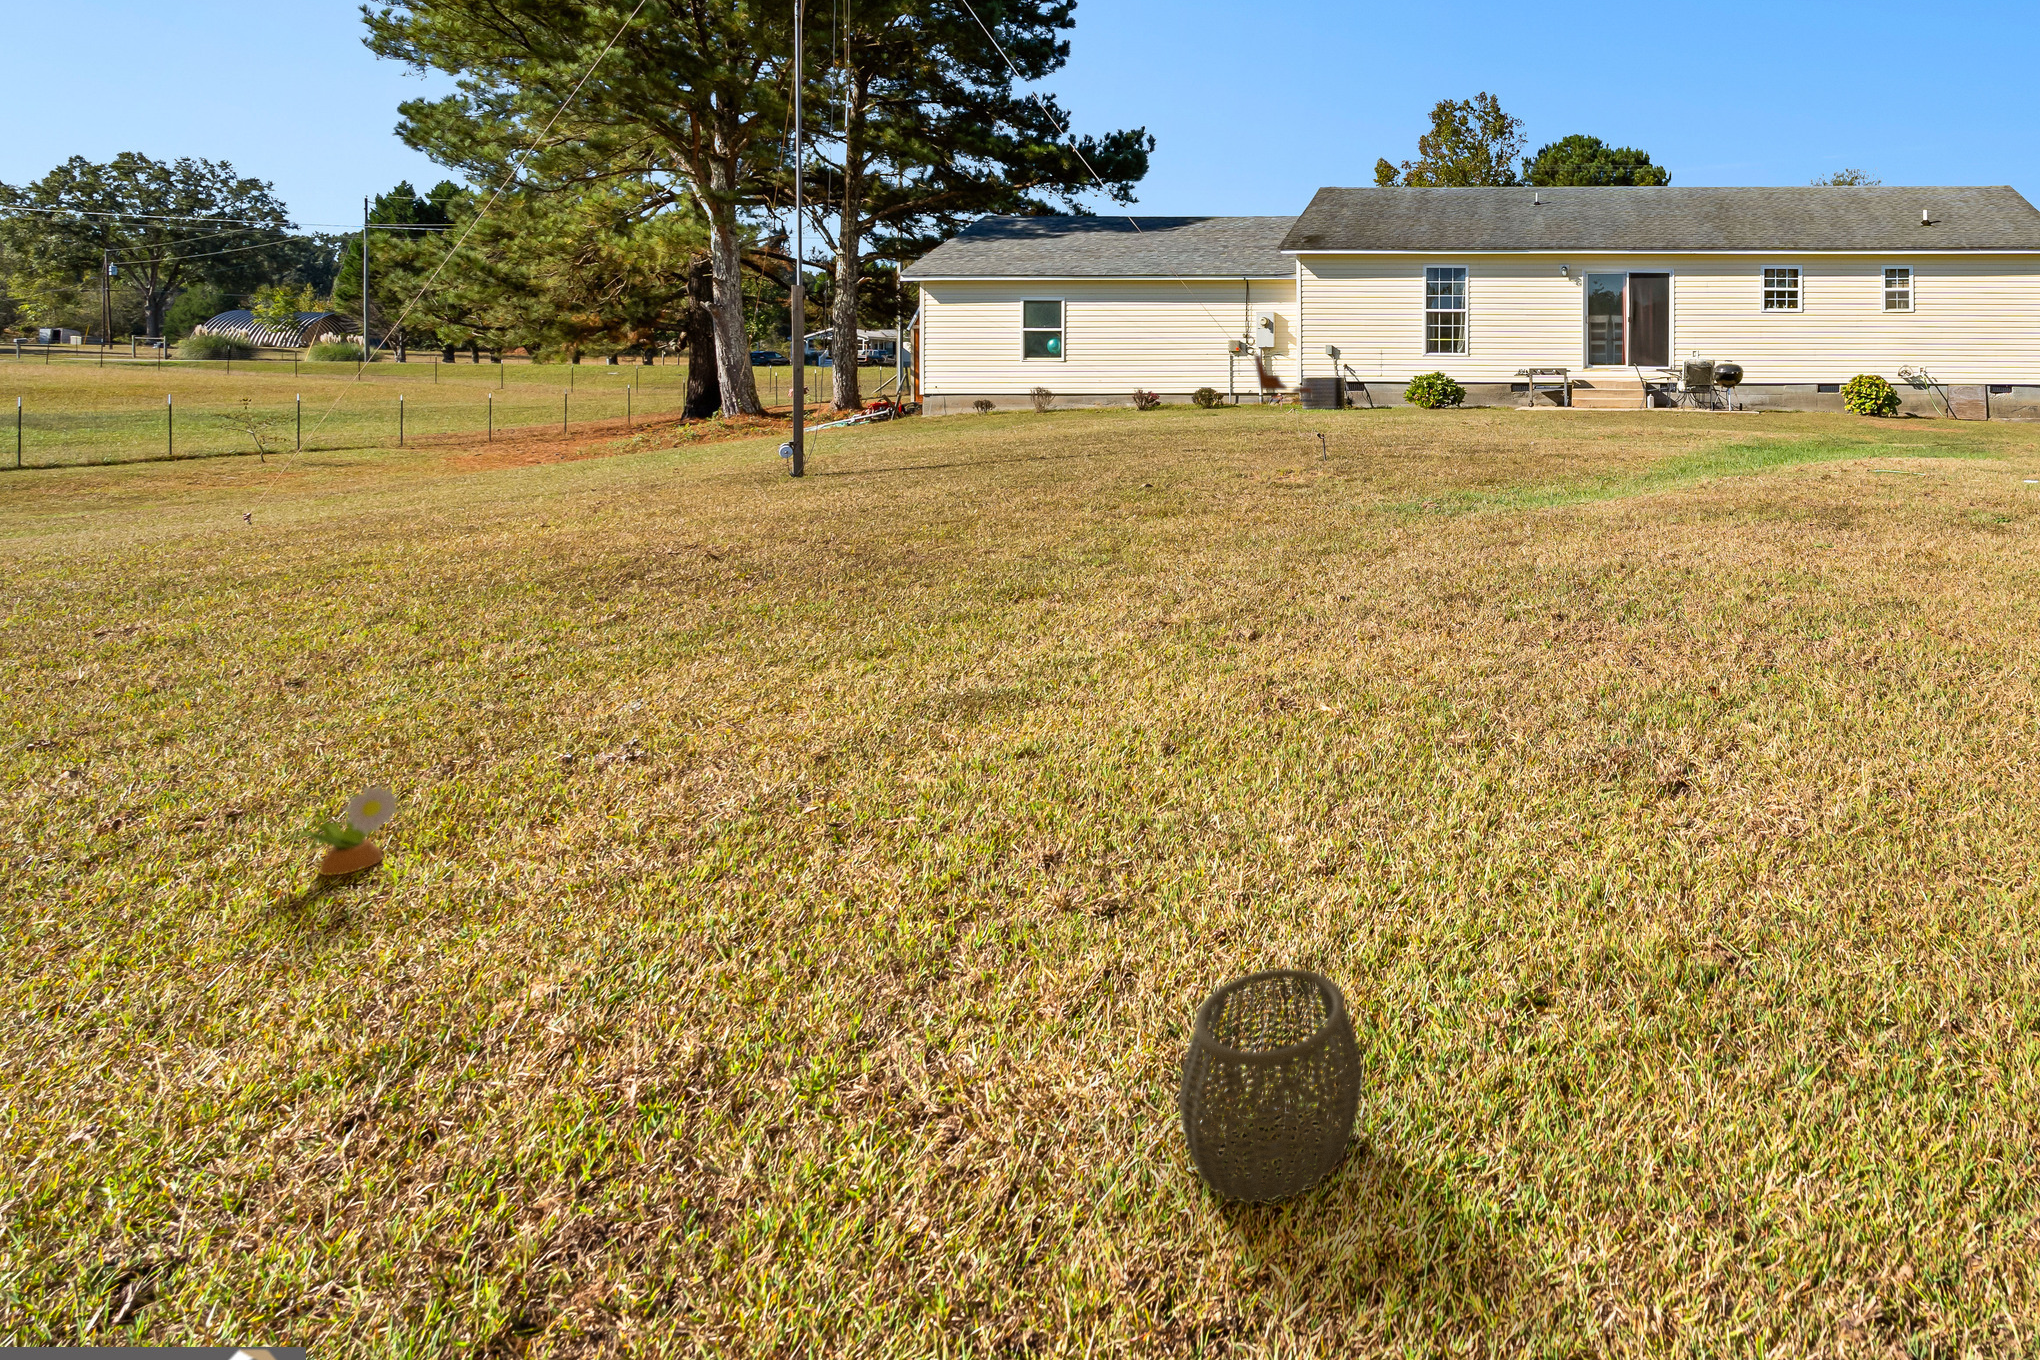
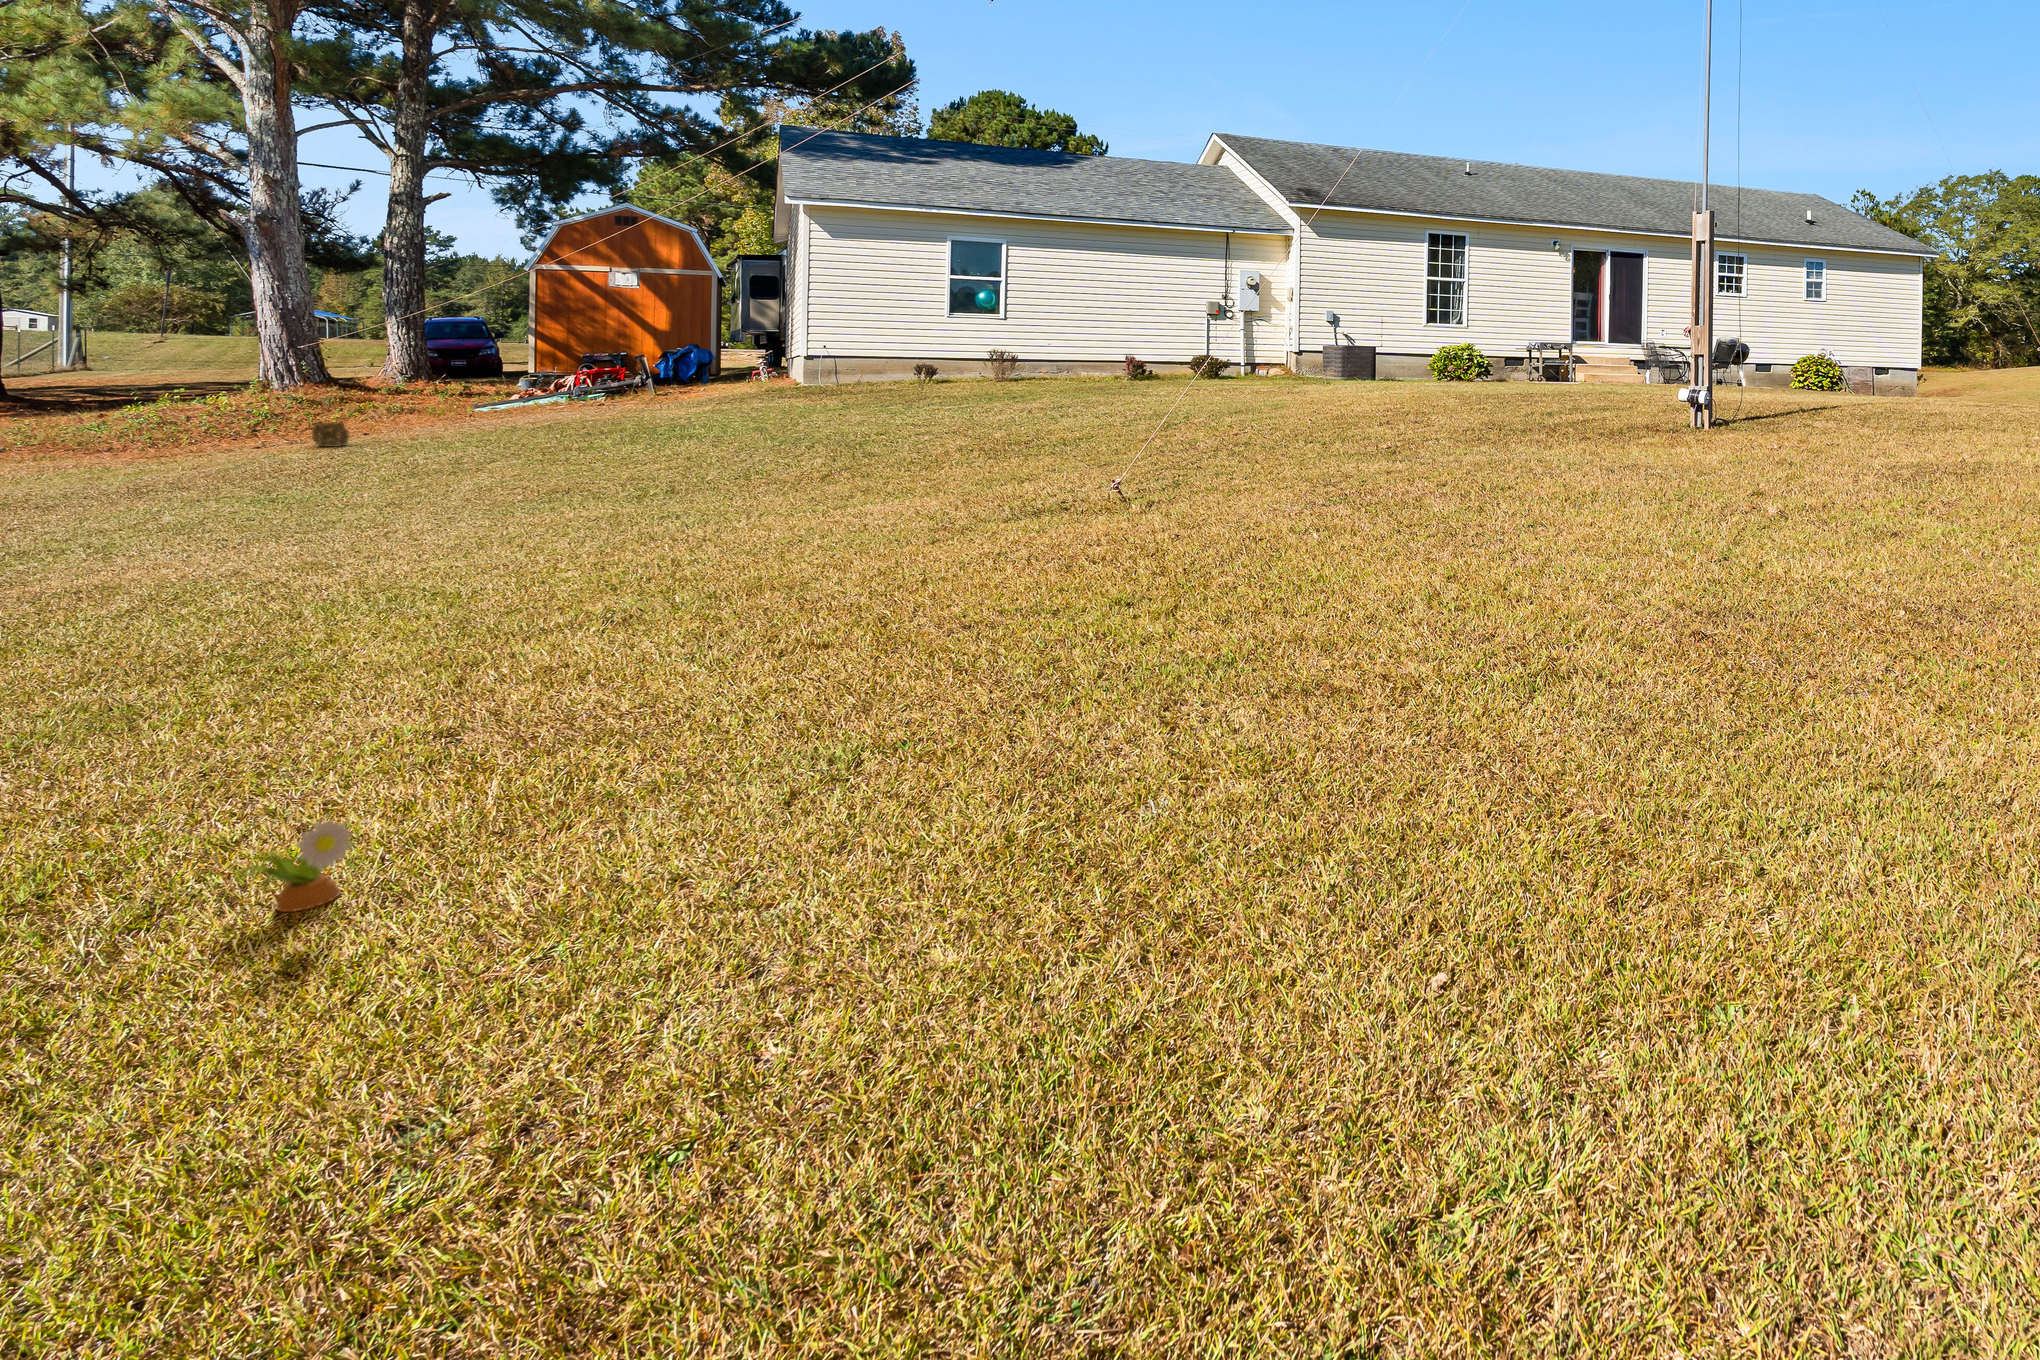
lounge chair: present [1255,355,1311,400] -> none [1241,323,1305,375]
woven basket: present [1179,969,1363,1205] -> present [312,422,349,447]

